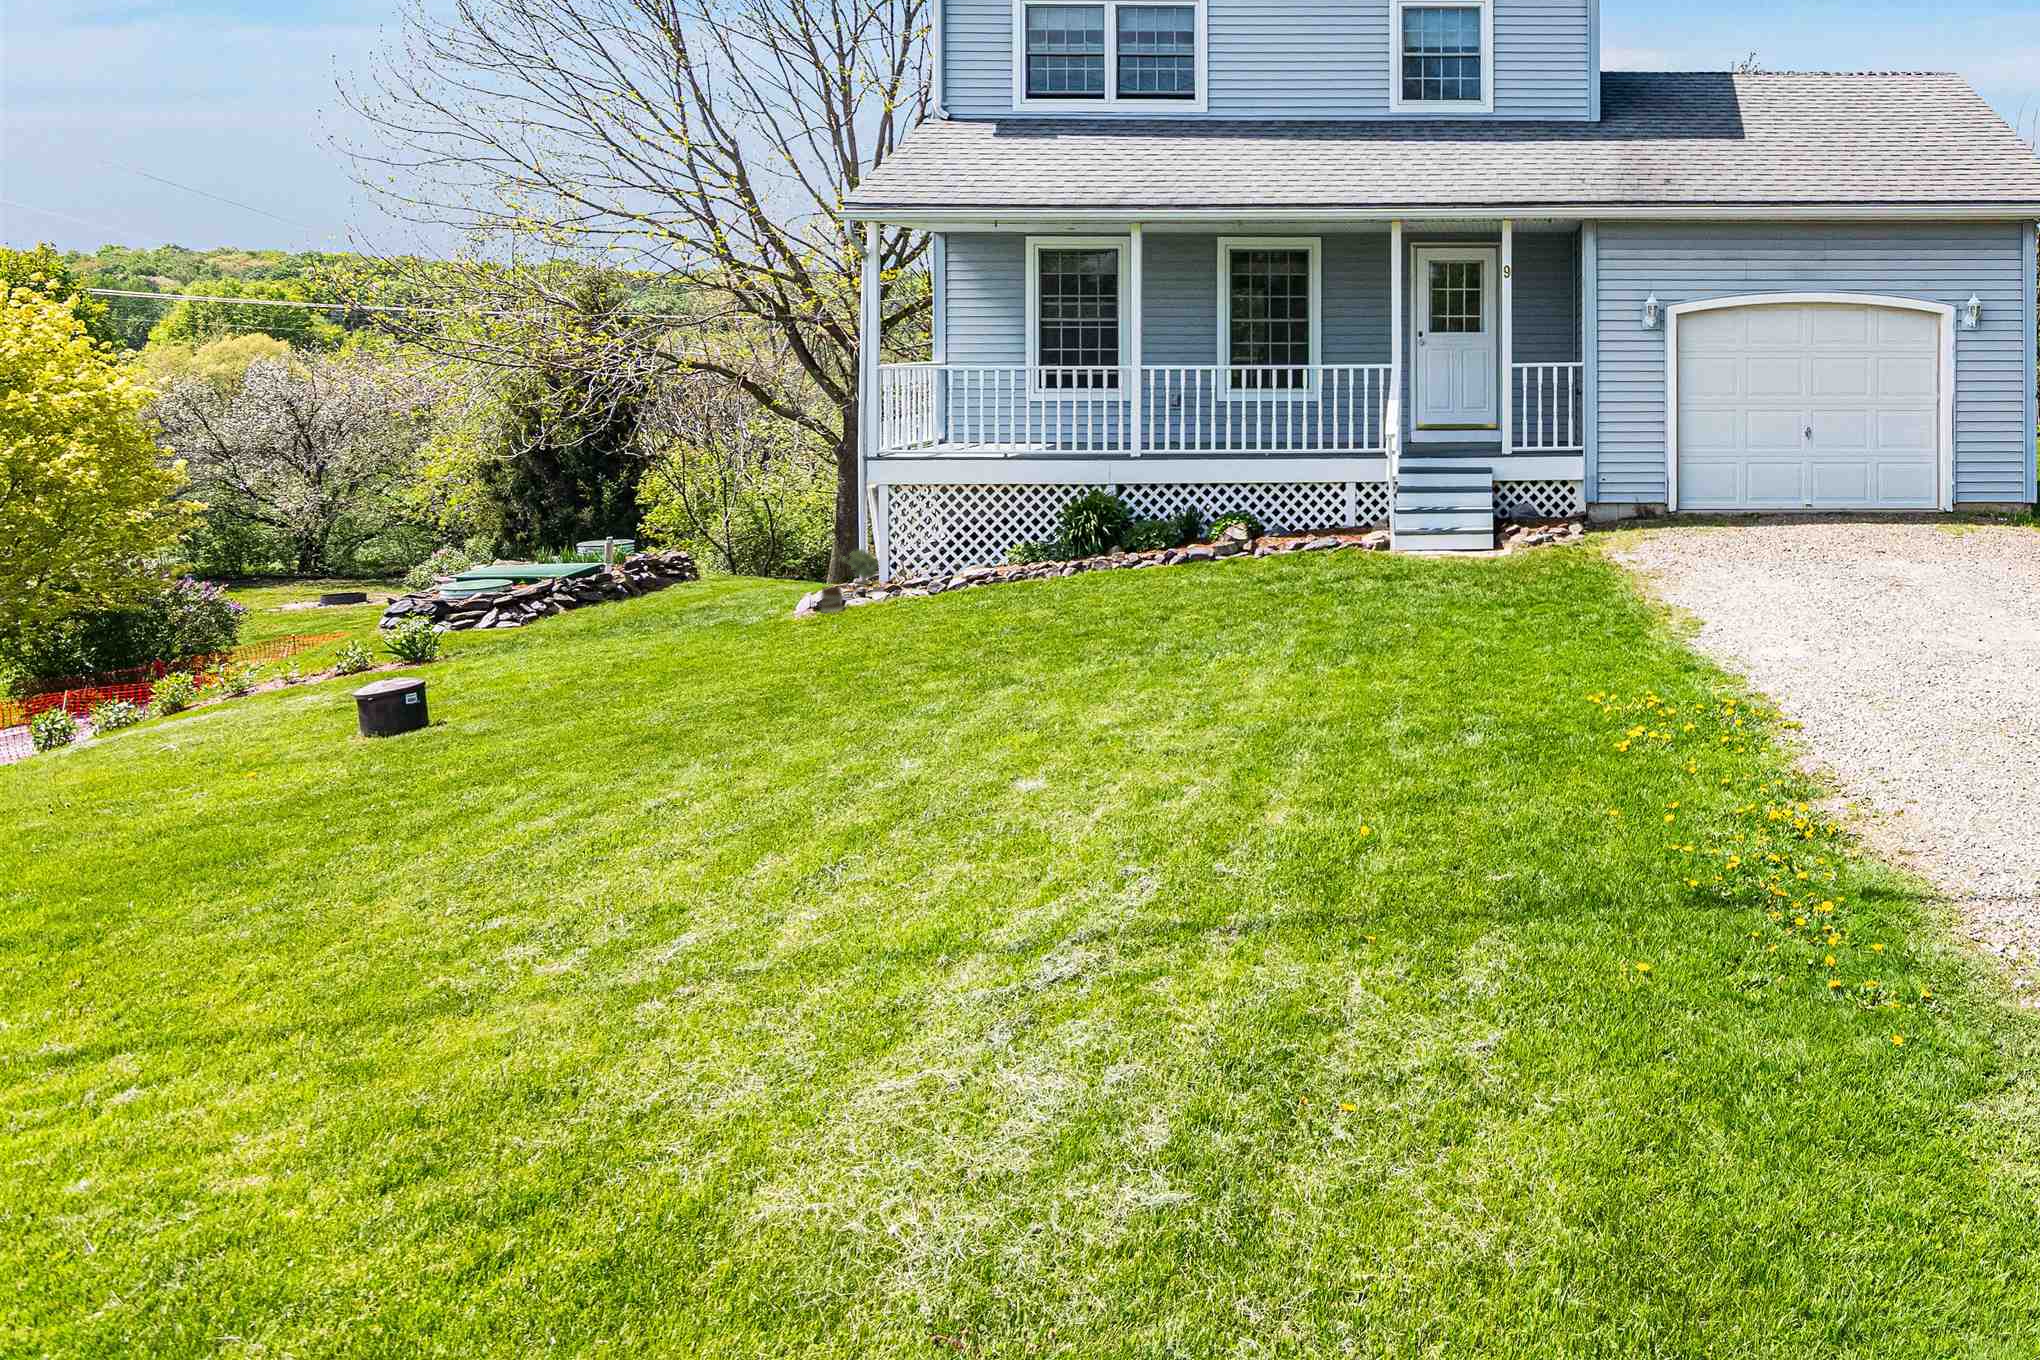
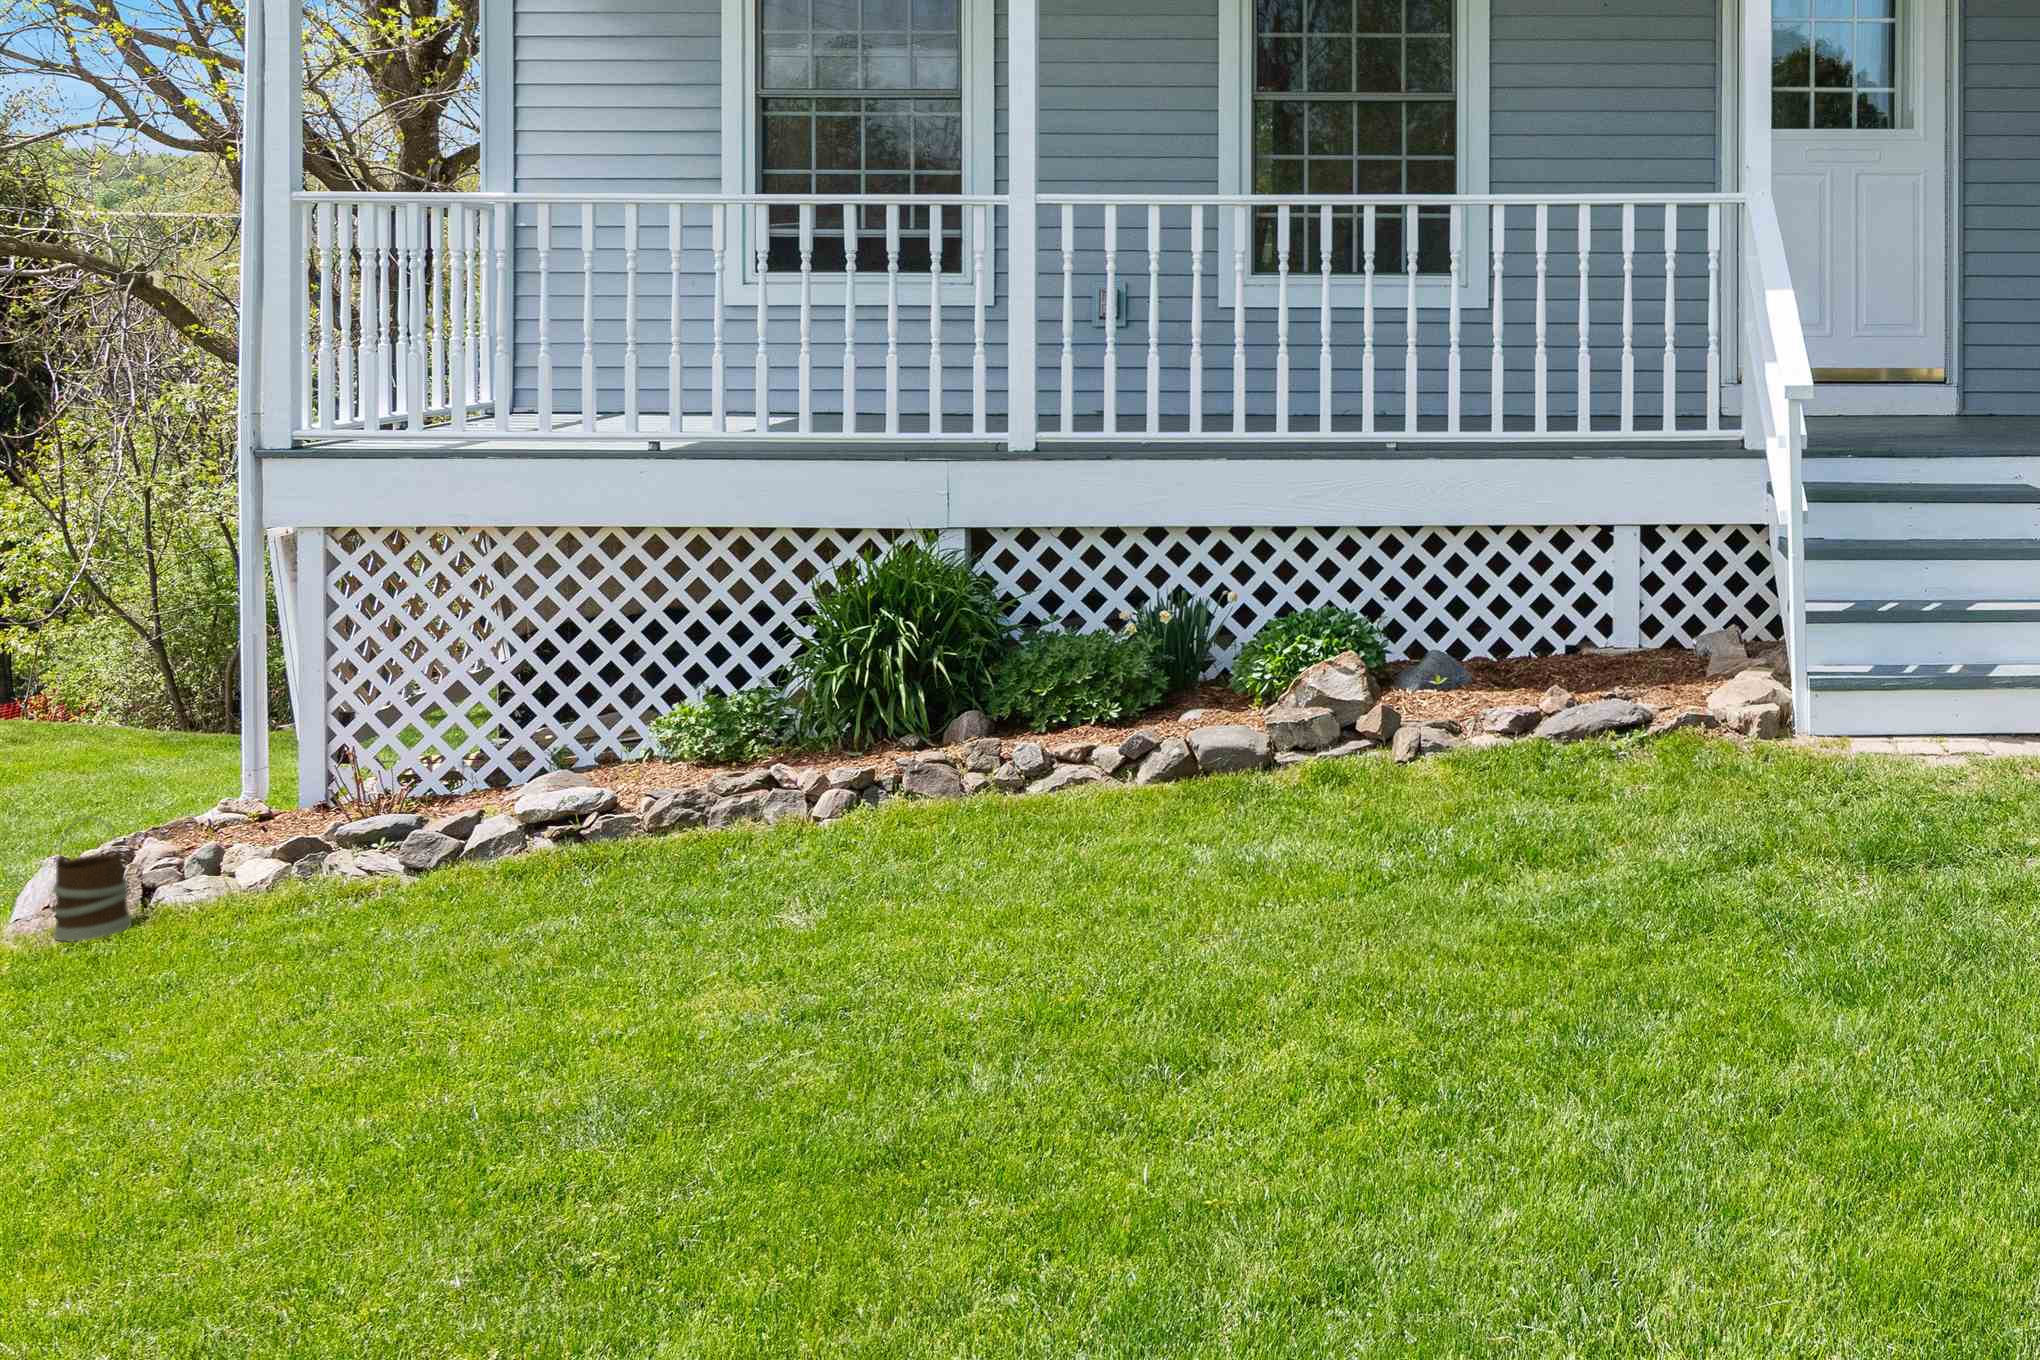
potted plant: present [843,549,879,593] -> none [169,714,288,846]

